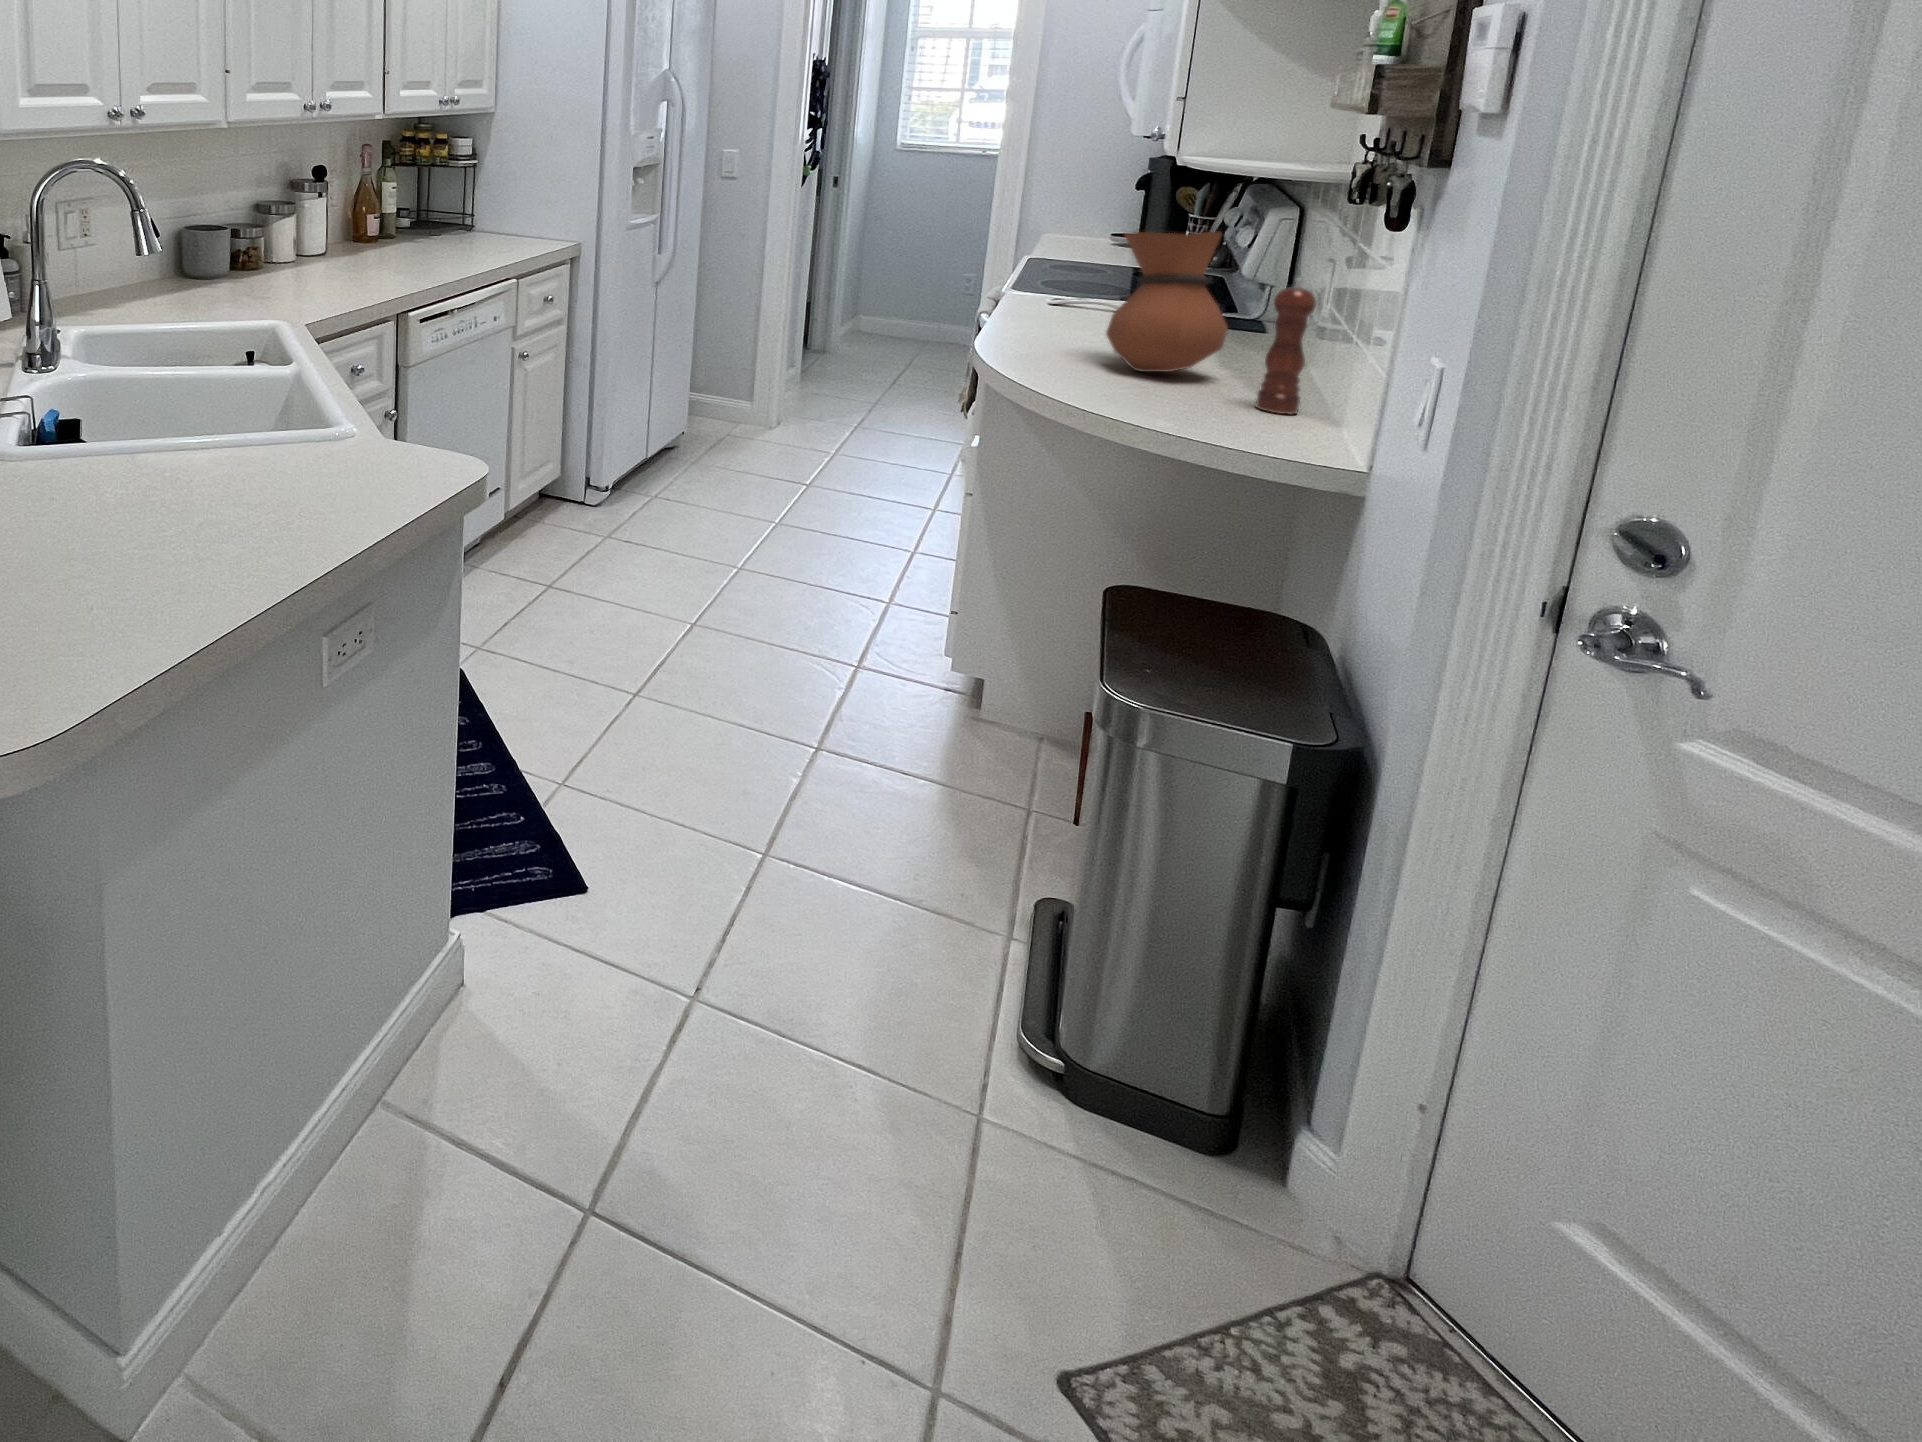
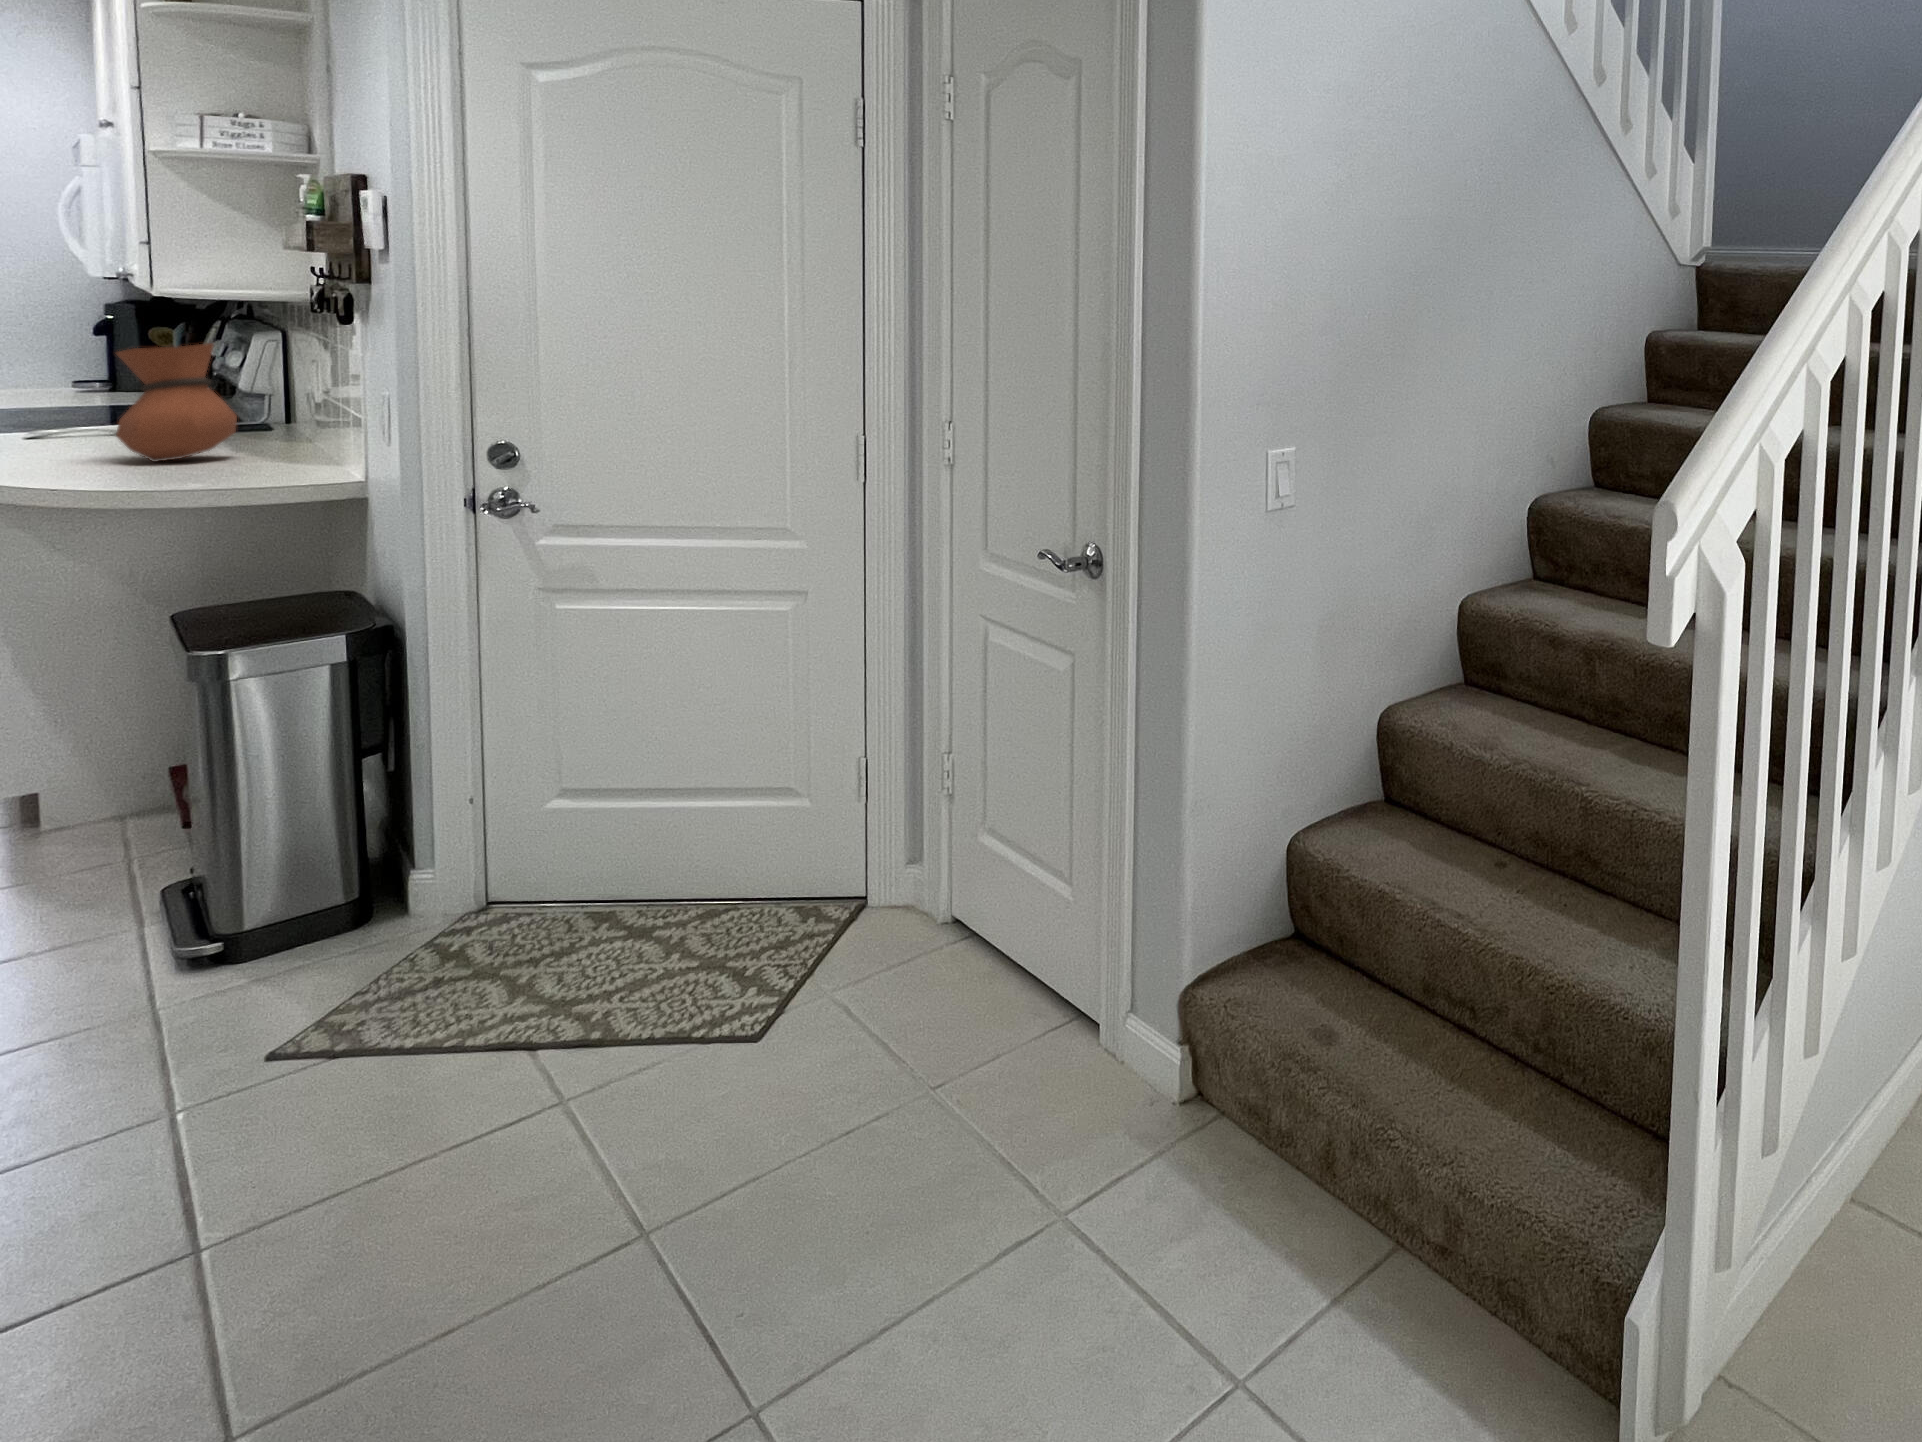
pepper mill: present [1256,278,1316,414] -> none [272,368,310,465]

